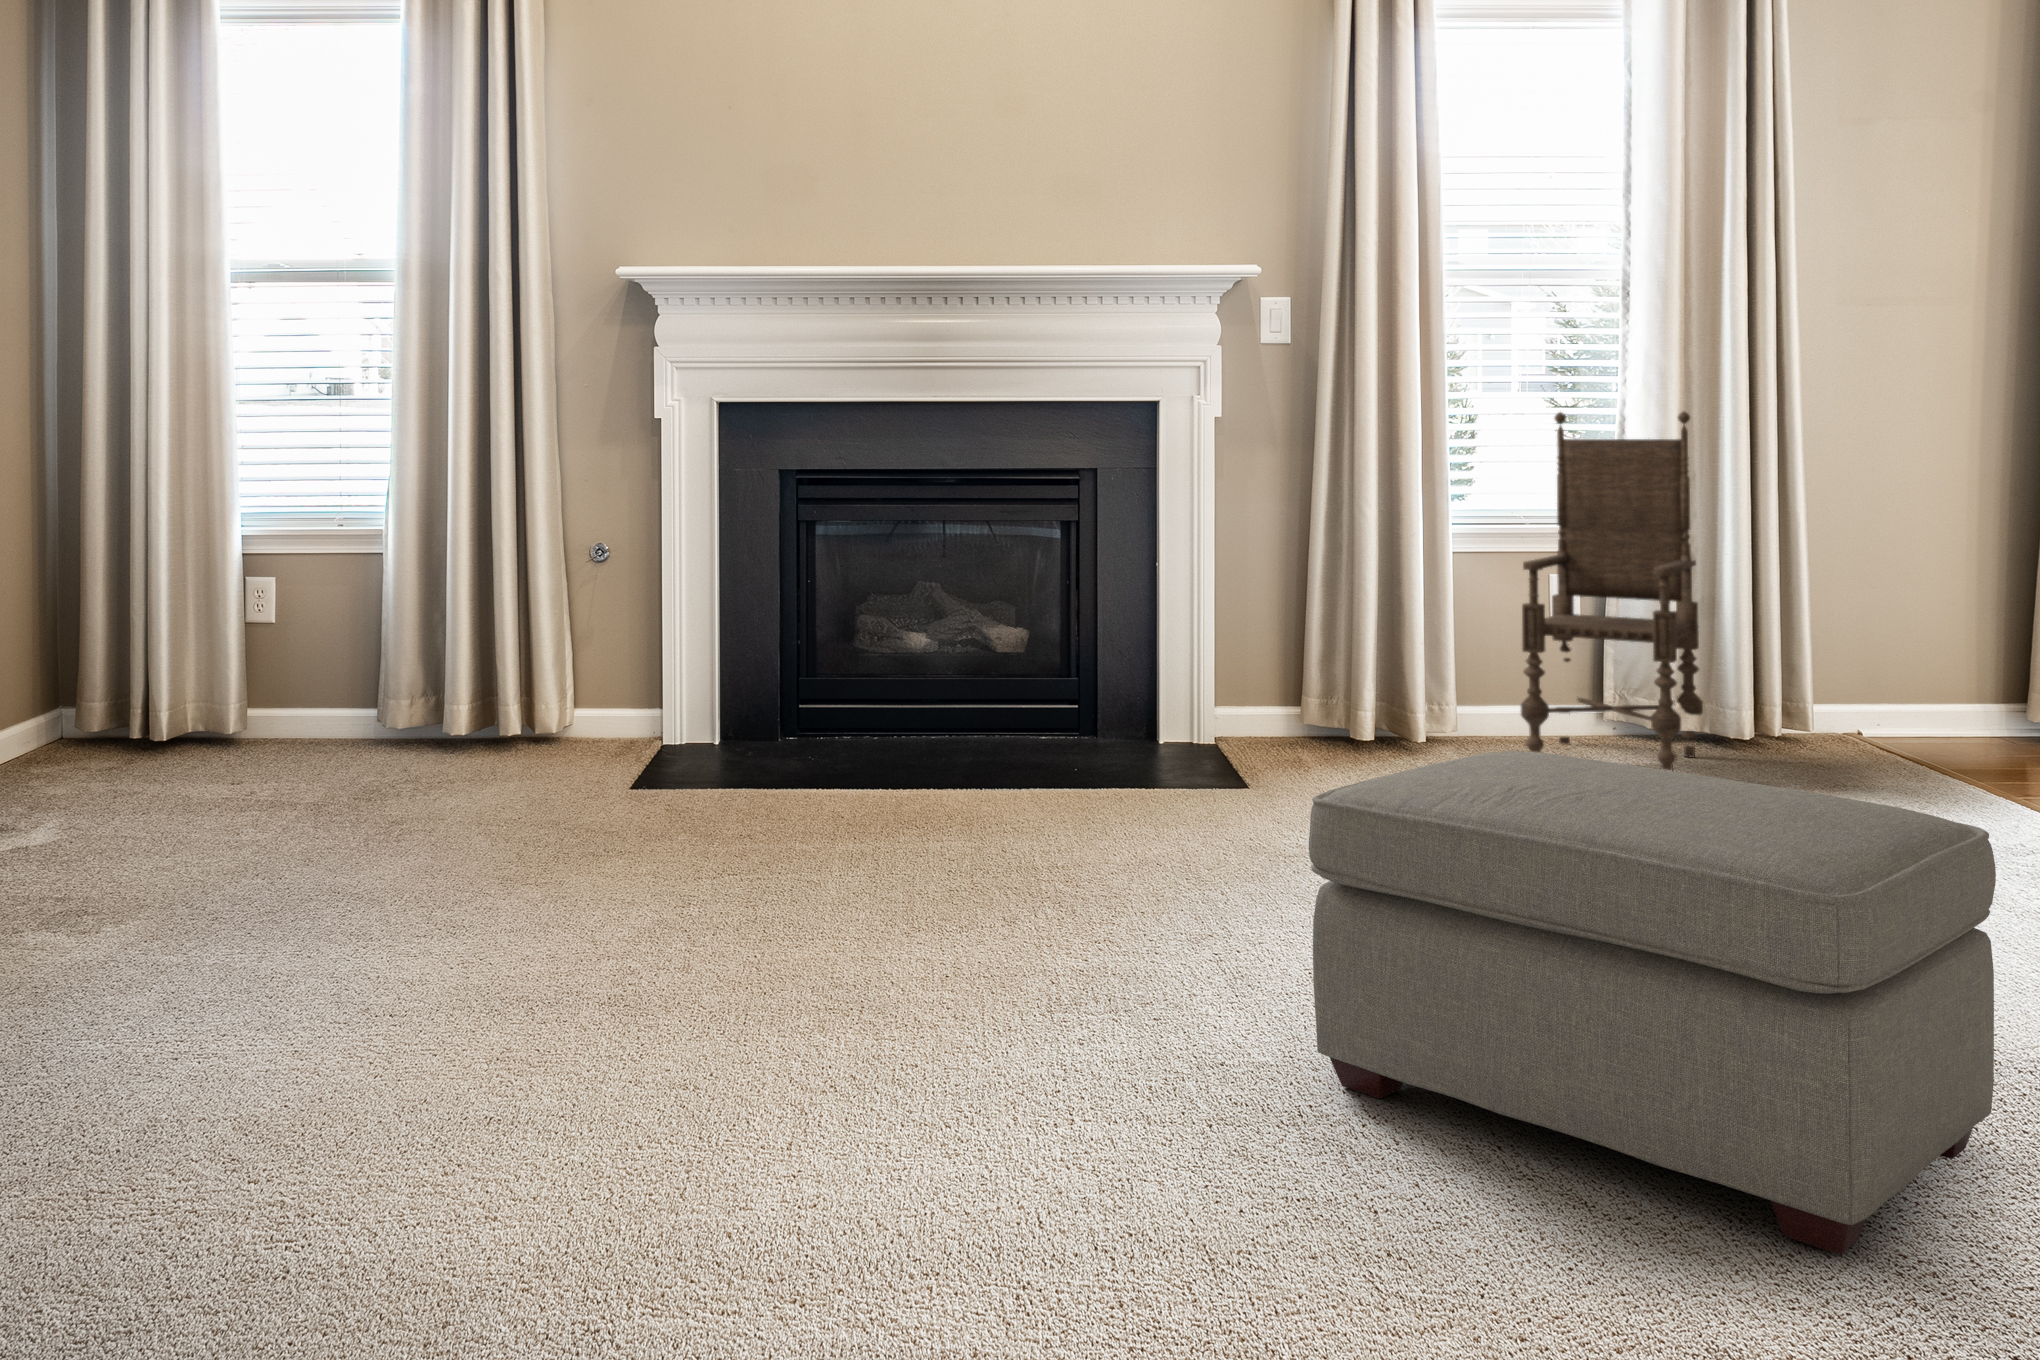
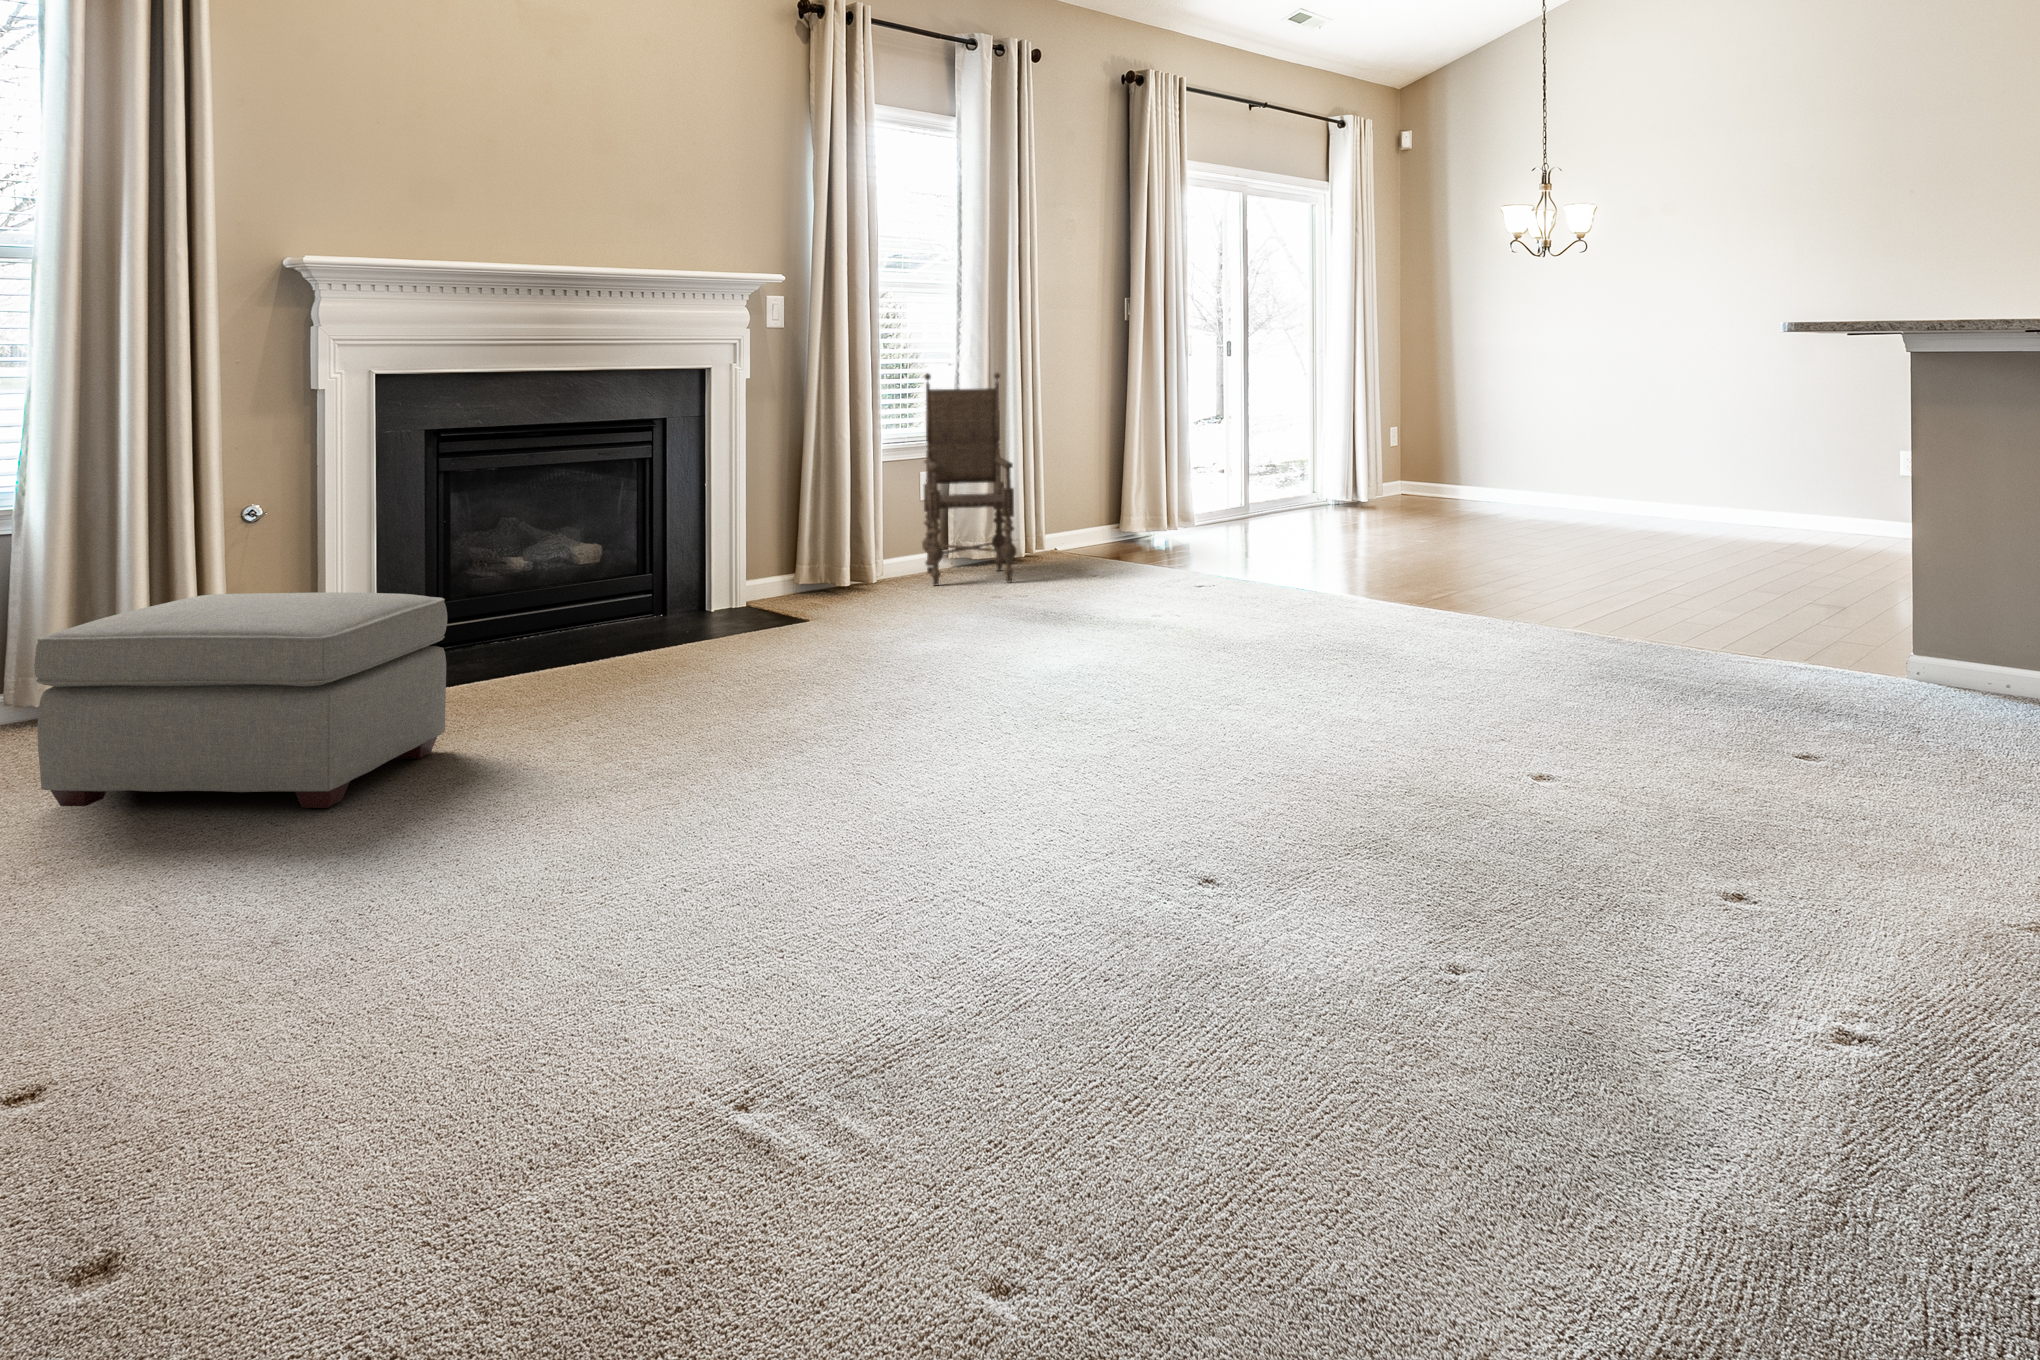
ottoman: present [1309,751,1996,1255] -> present [34,592,447,808]

